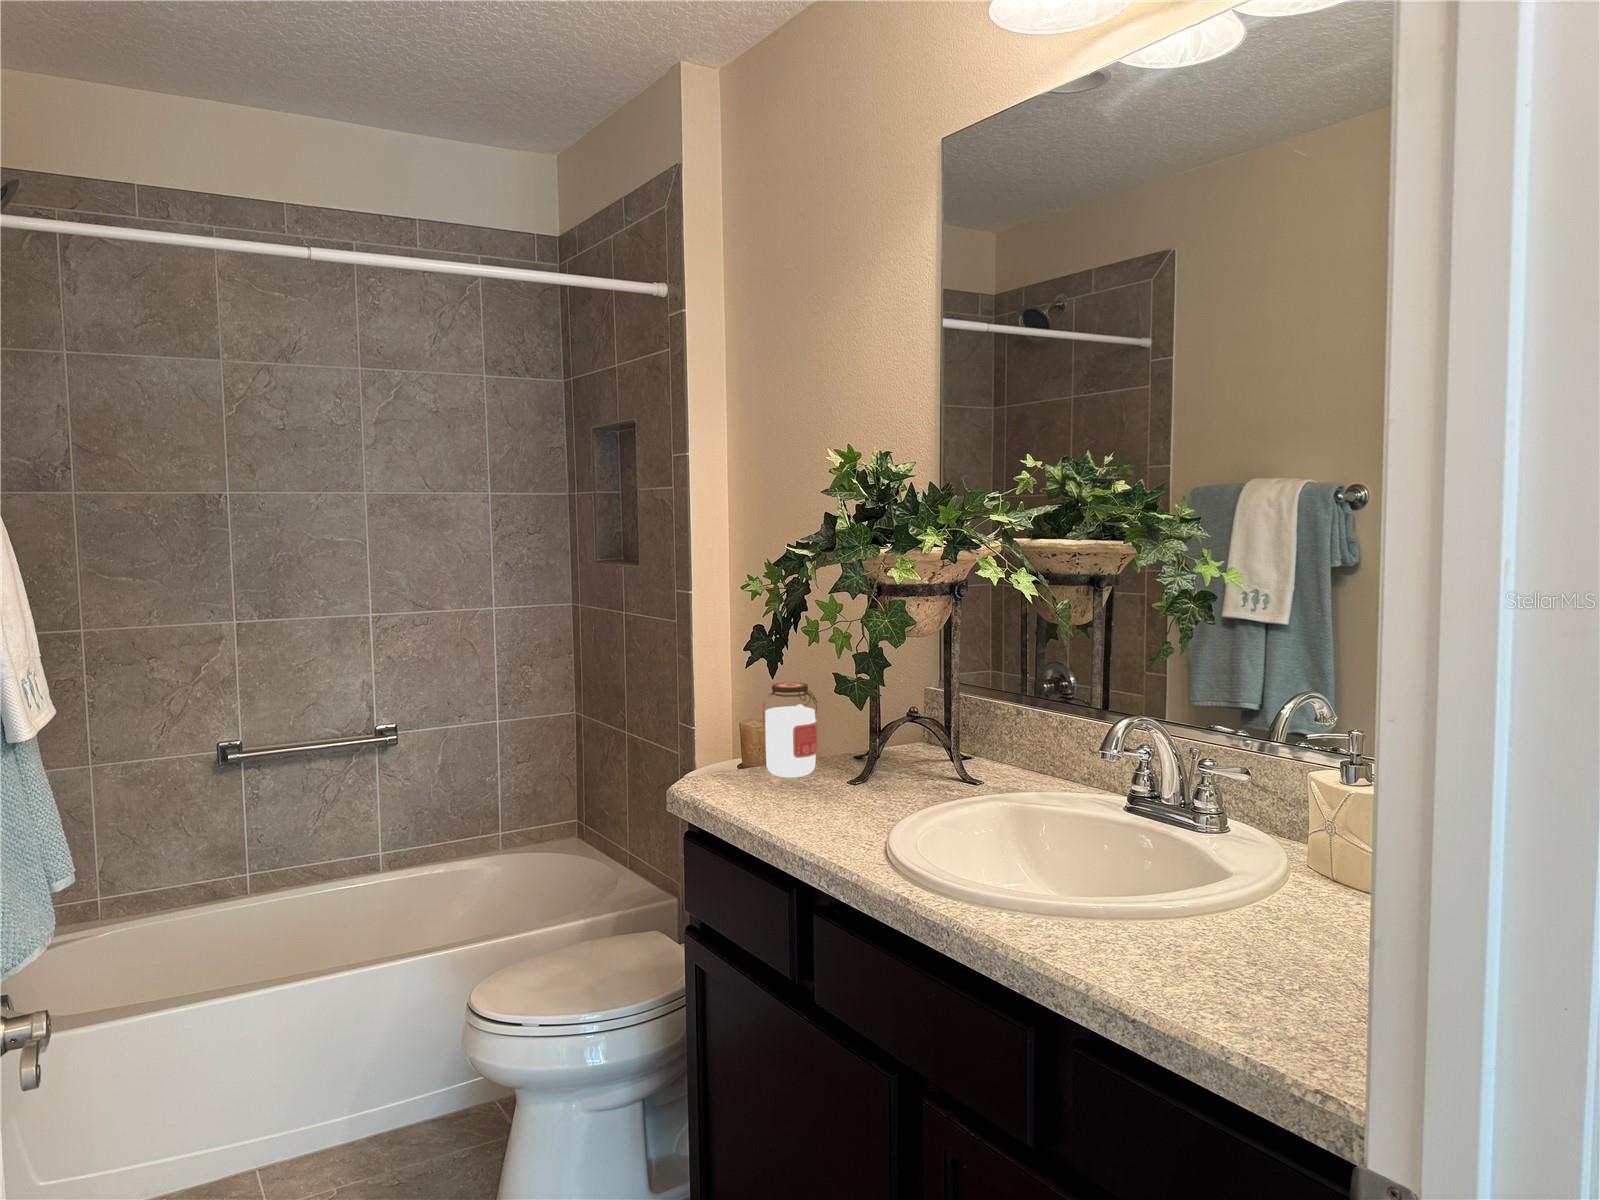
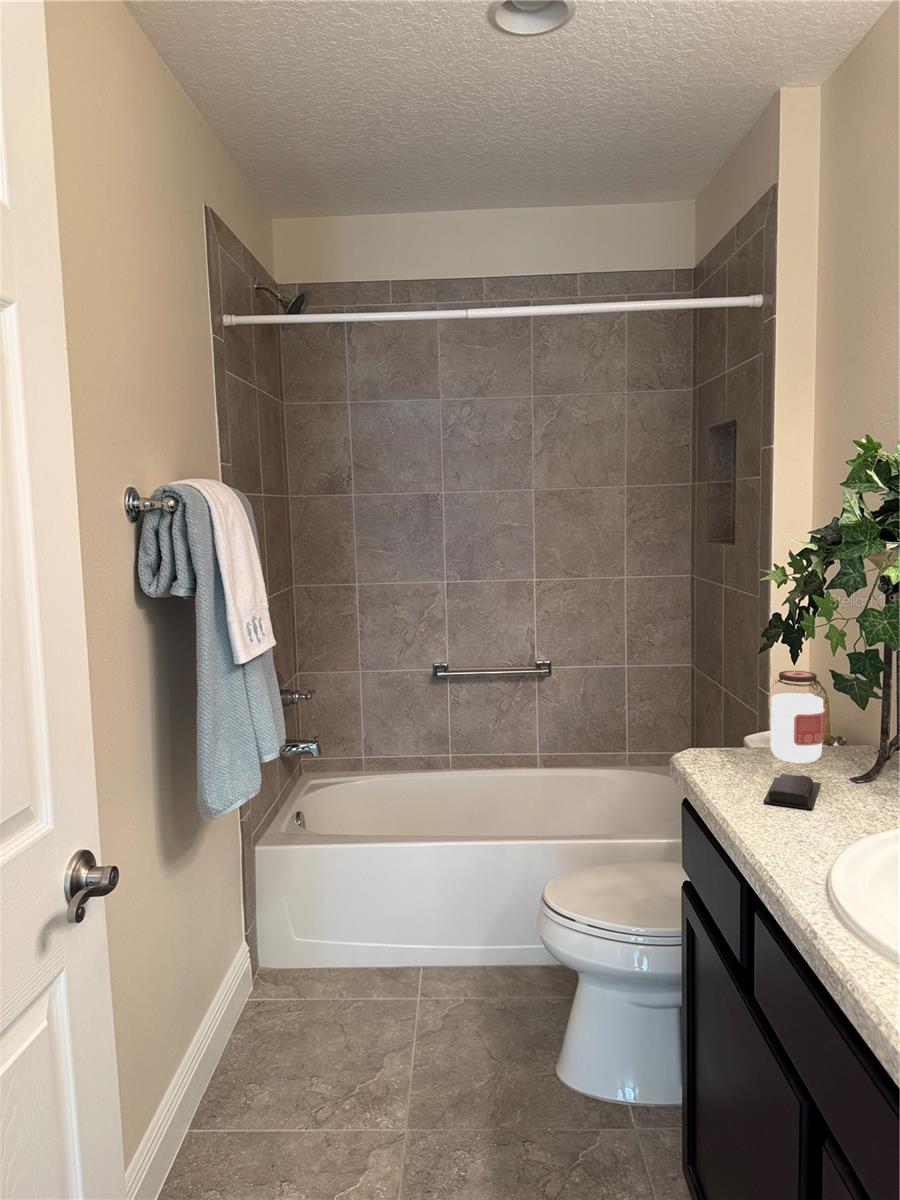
soap bar: none [785,784,837,813] -> present [763,774,821,809]

